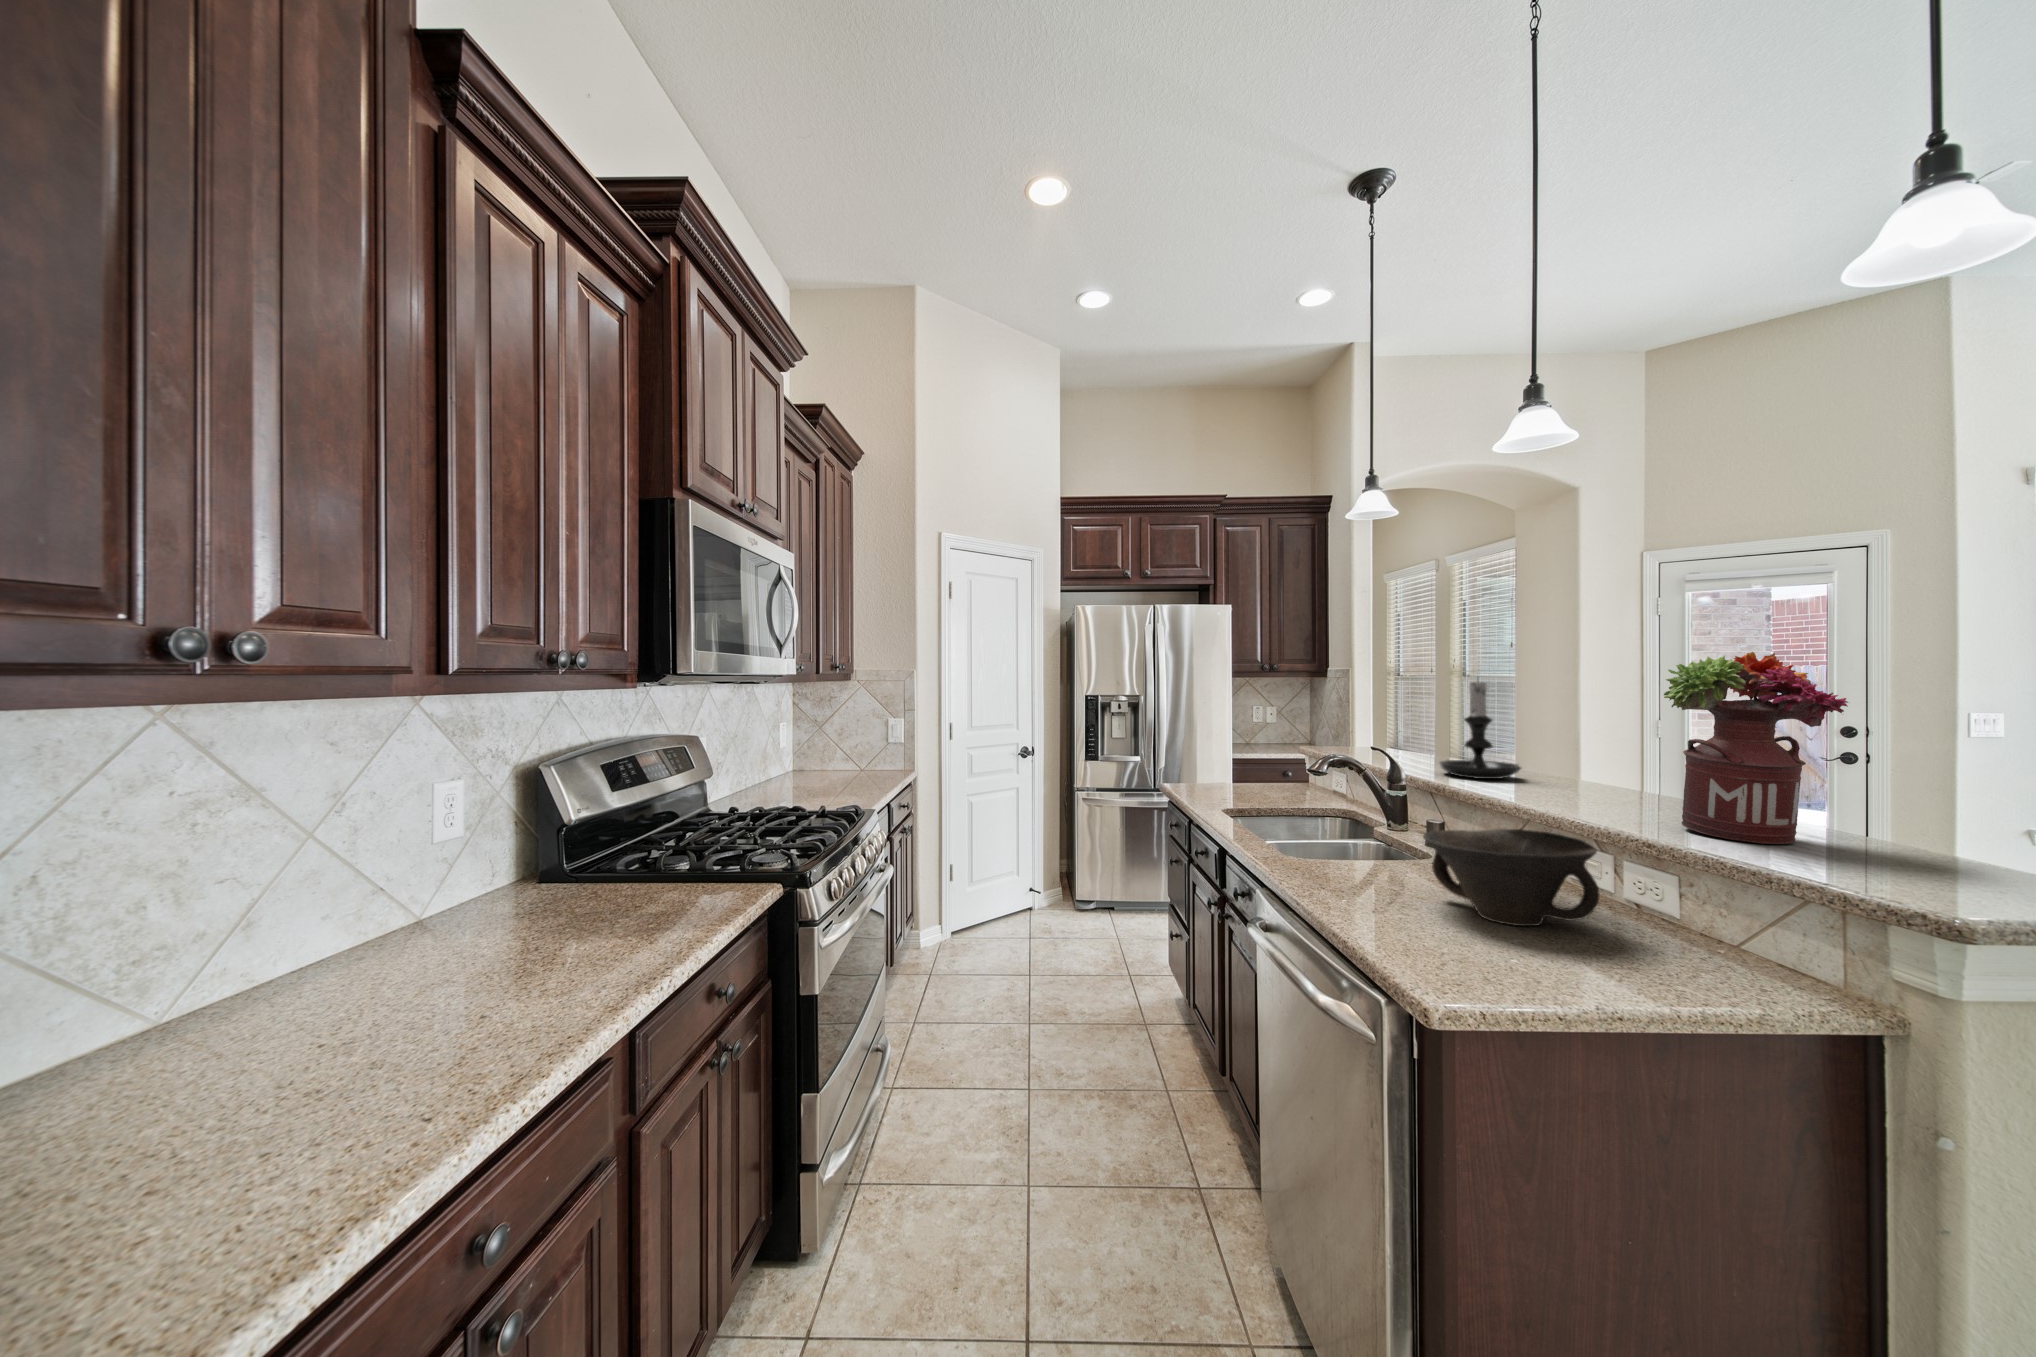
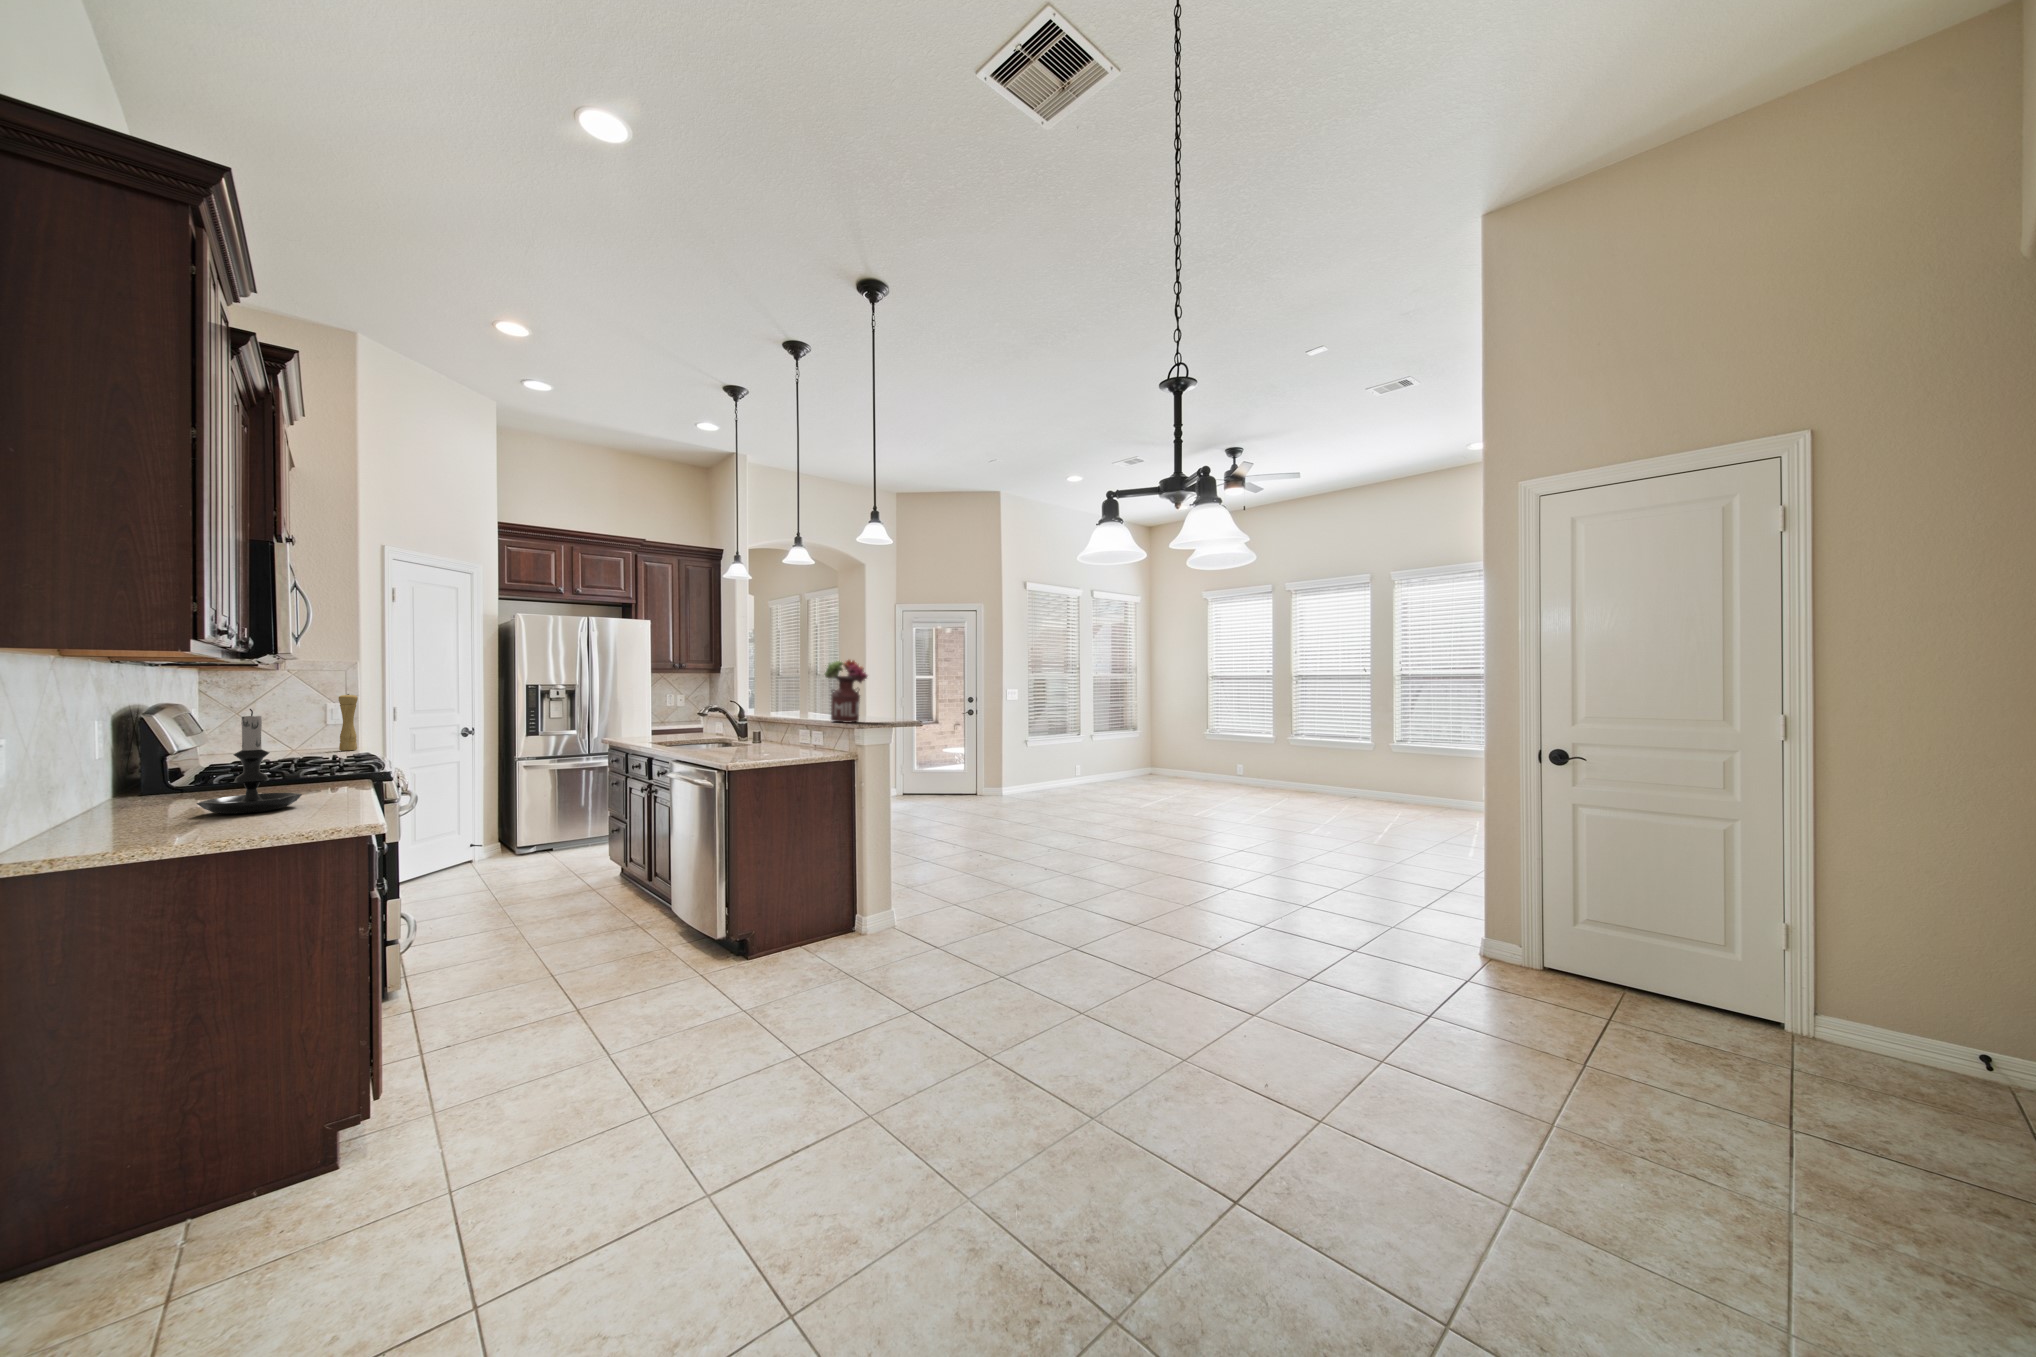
candle holder: present [1440,681,1522,779] -> present [197,709,302,814]
pepper mill: none [863,711,882,782] -> present [339,694,358,751]
bowl: present [1423,829,1600,926] -> none [741,725,797,756]

